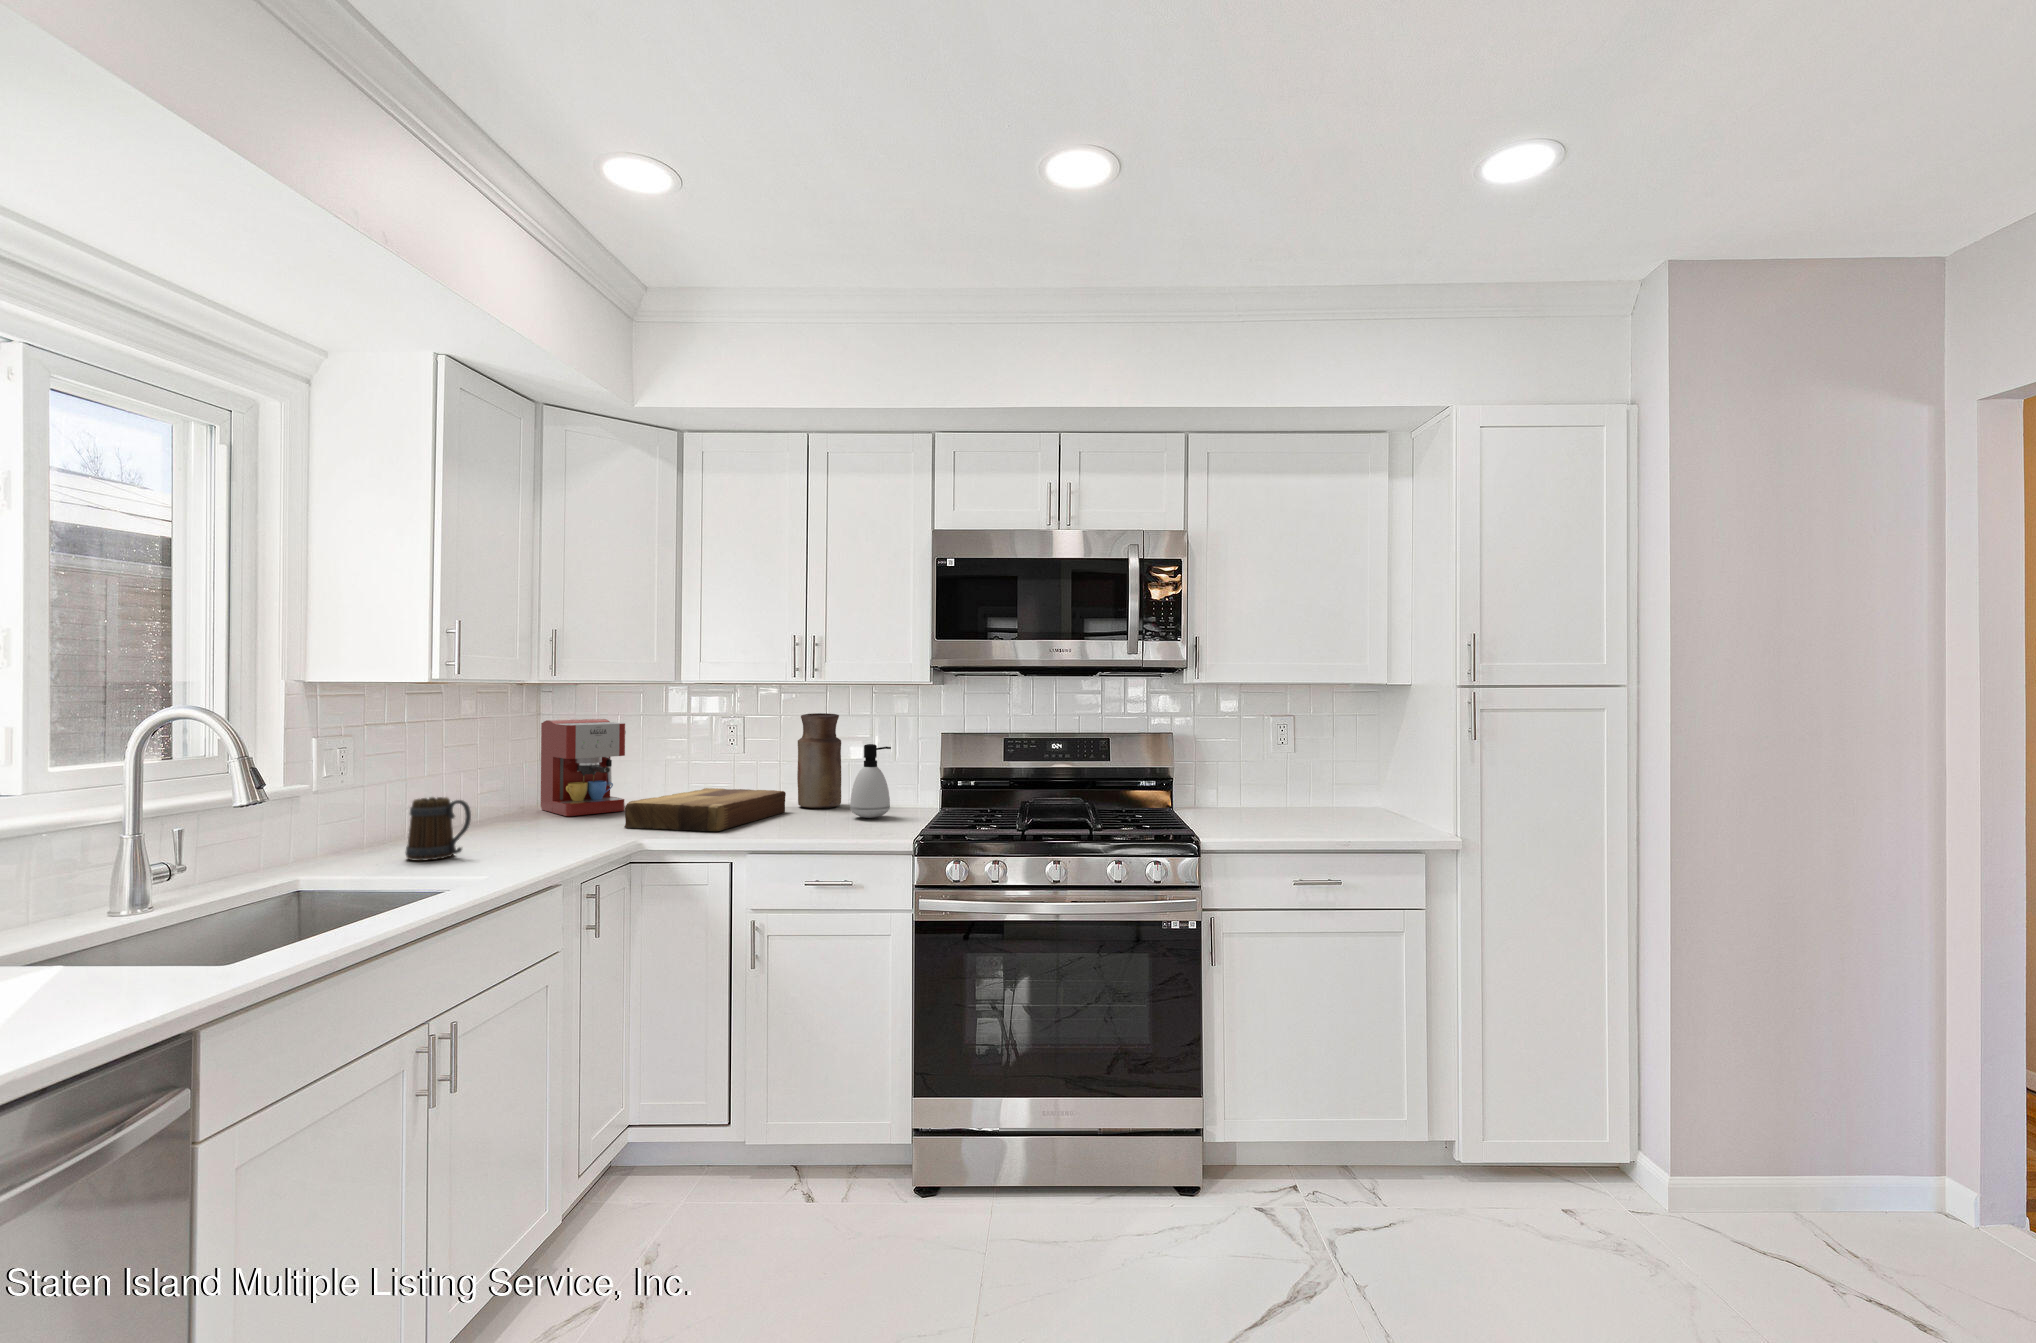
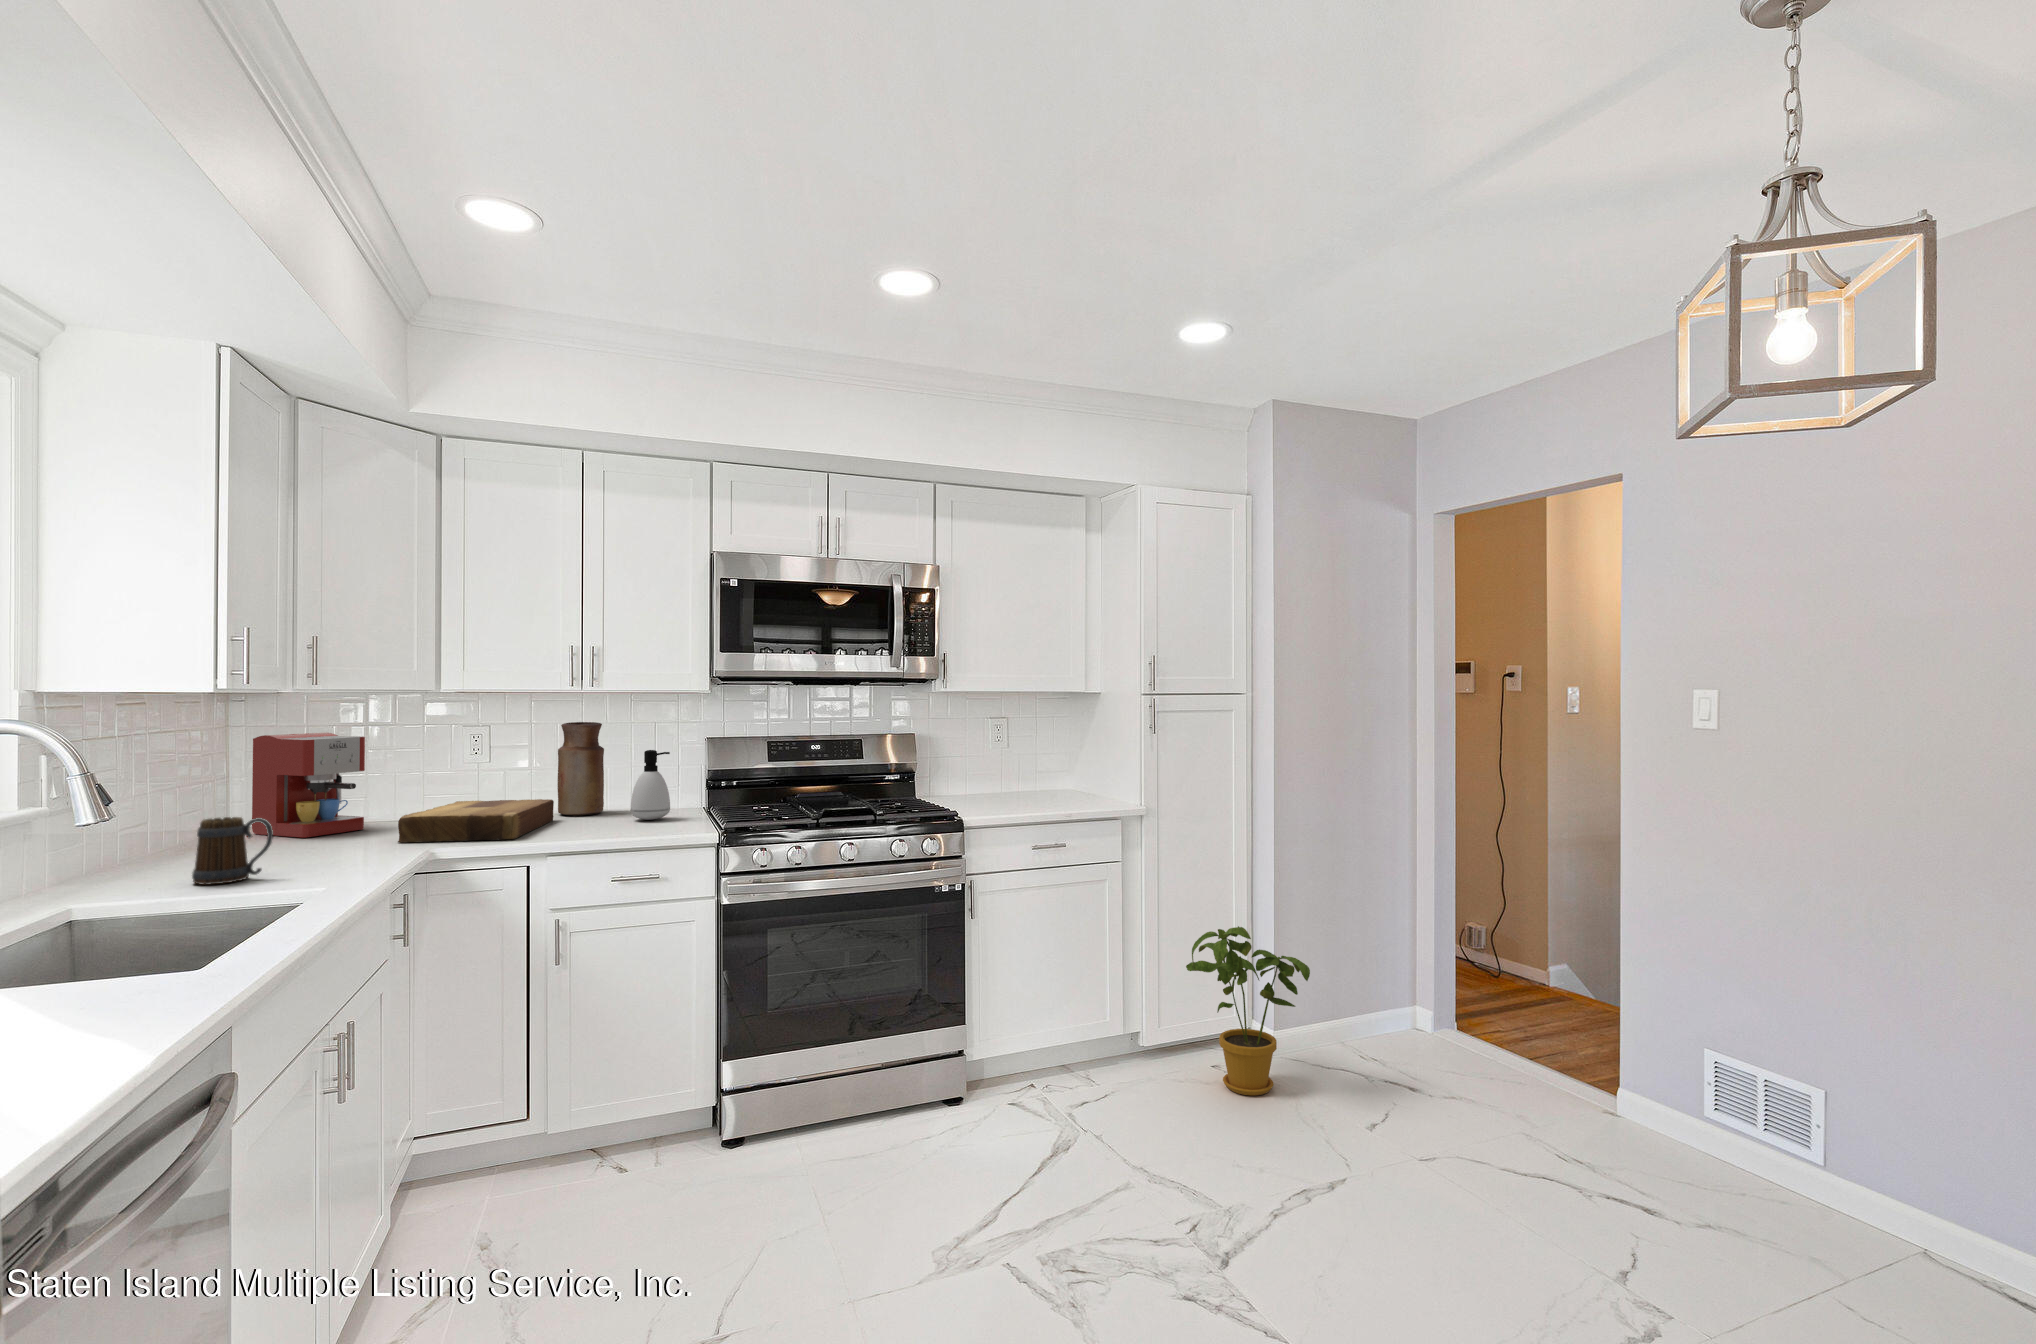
house plant: none [1521,1024,1721,1277] -> present [1186,926,1310,1095]

